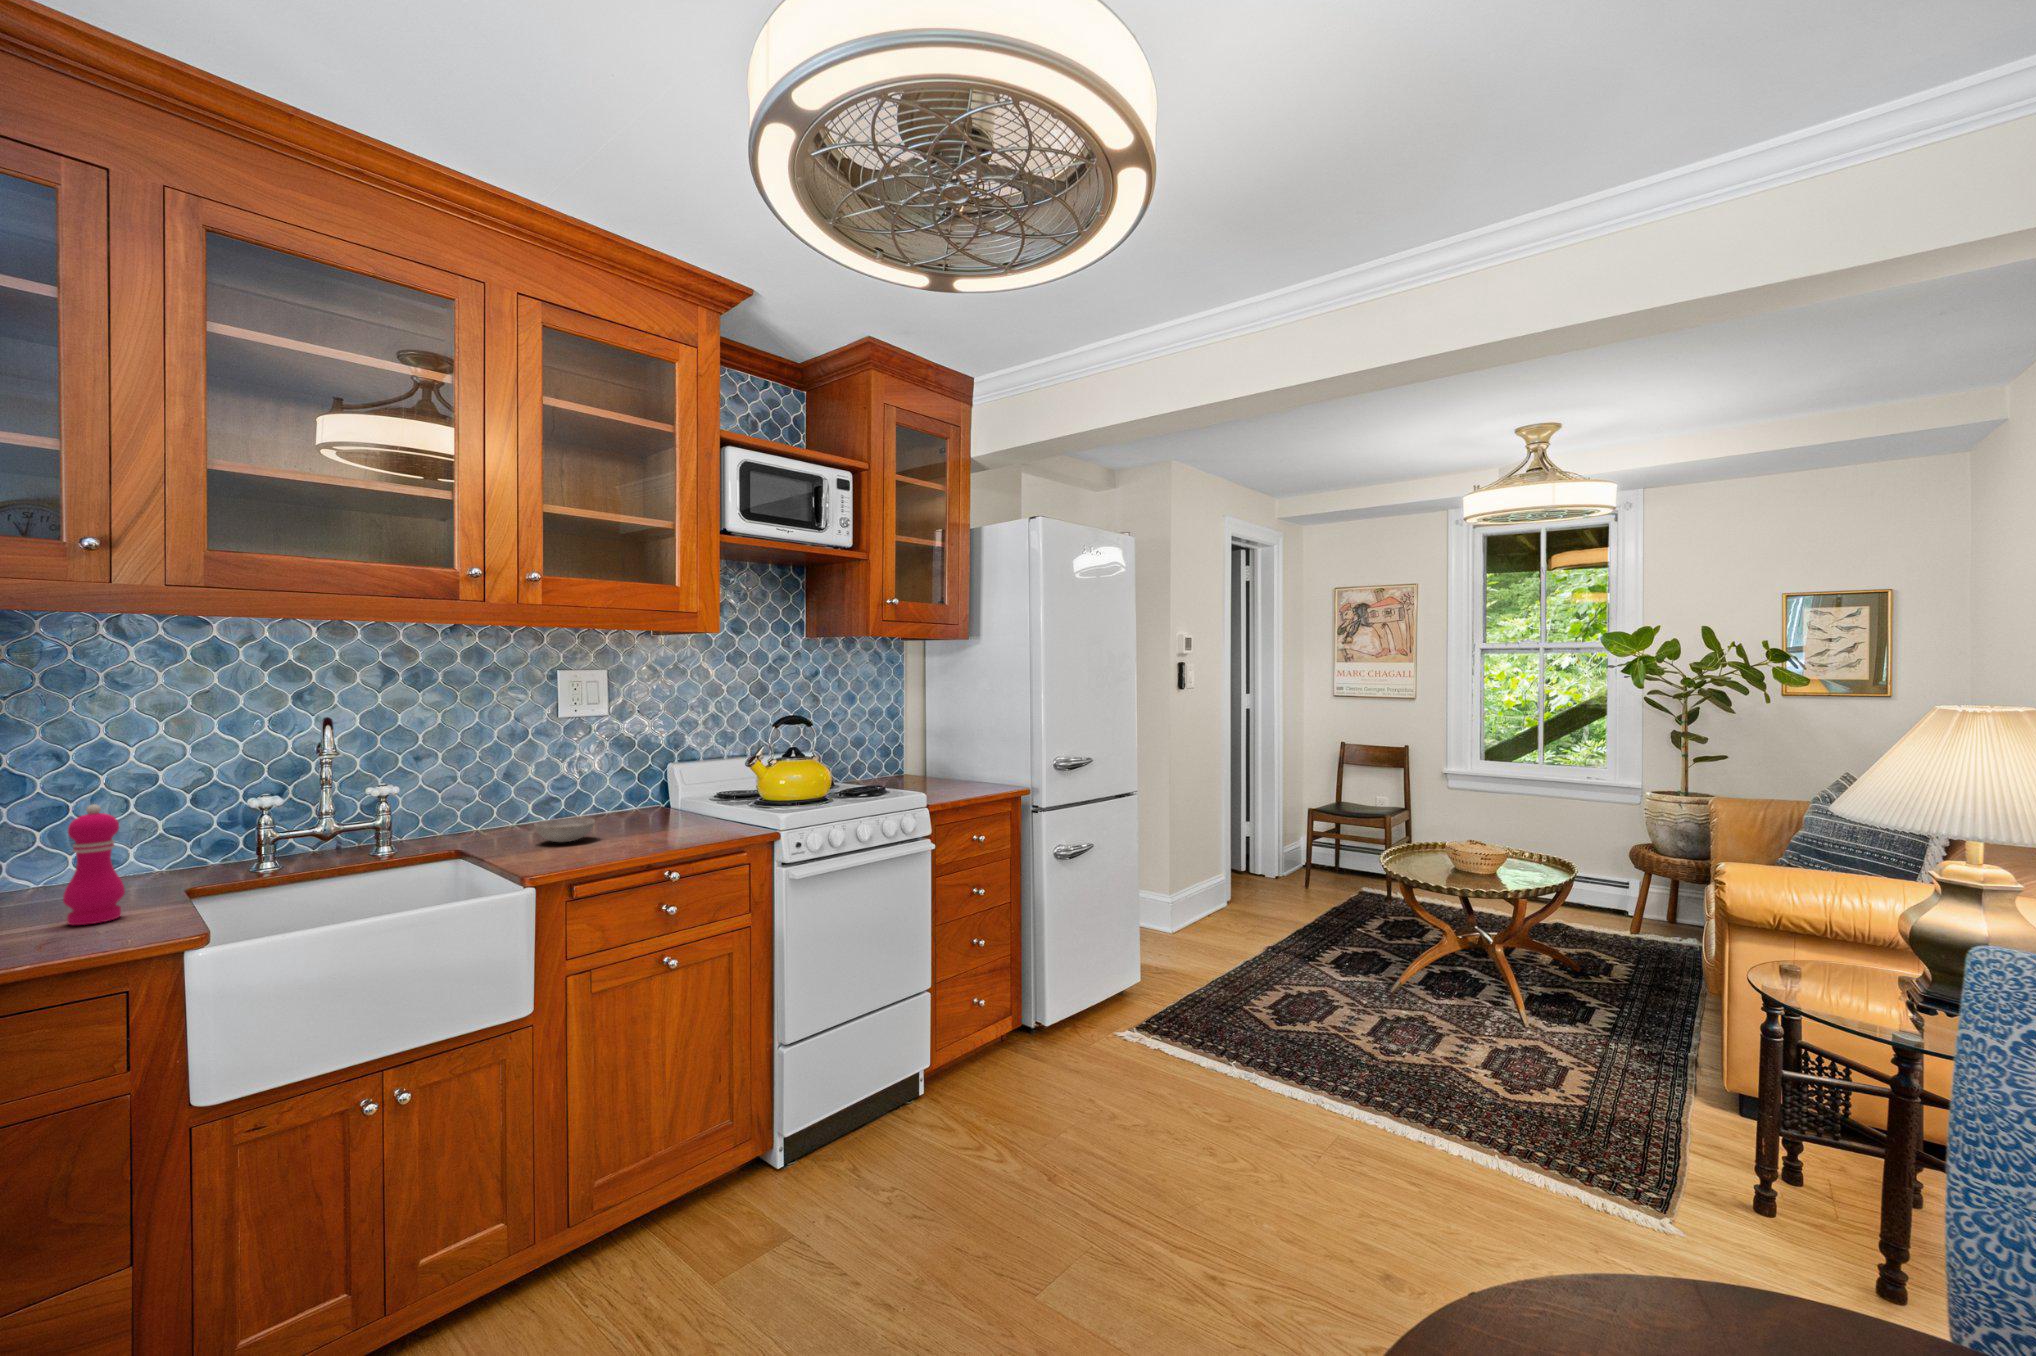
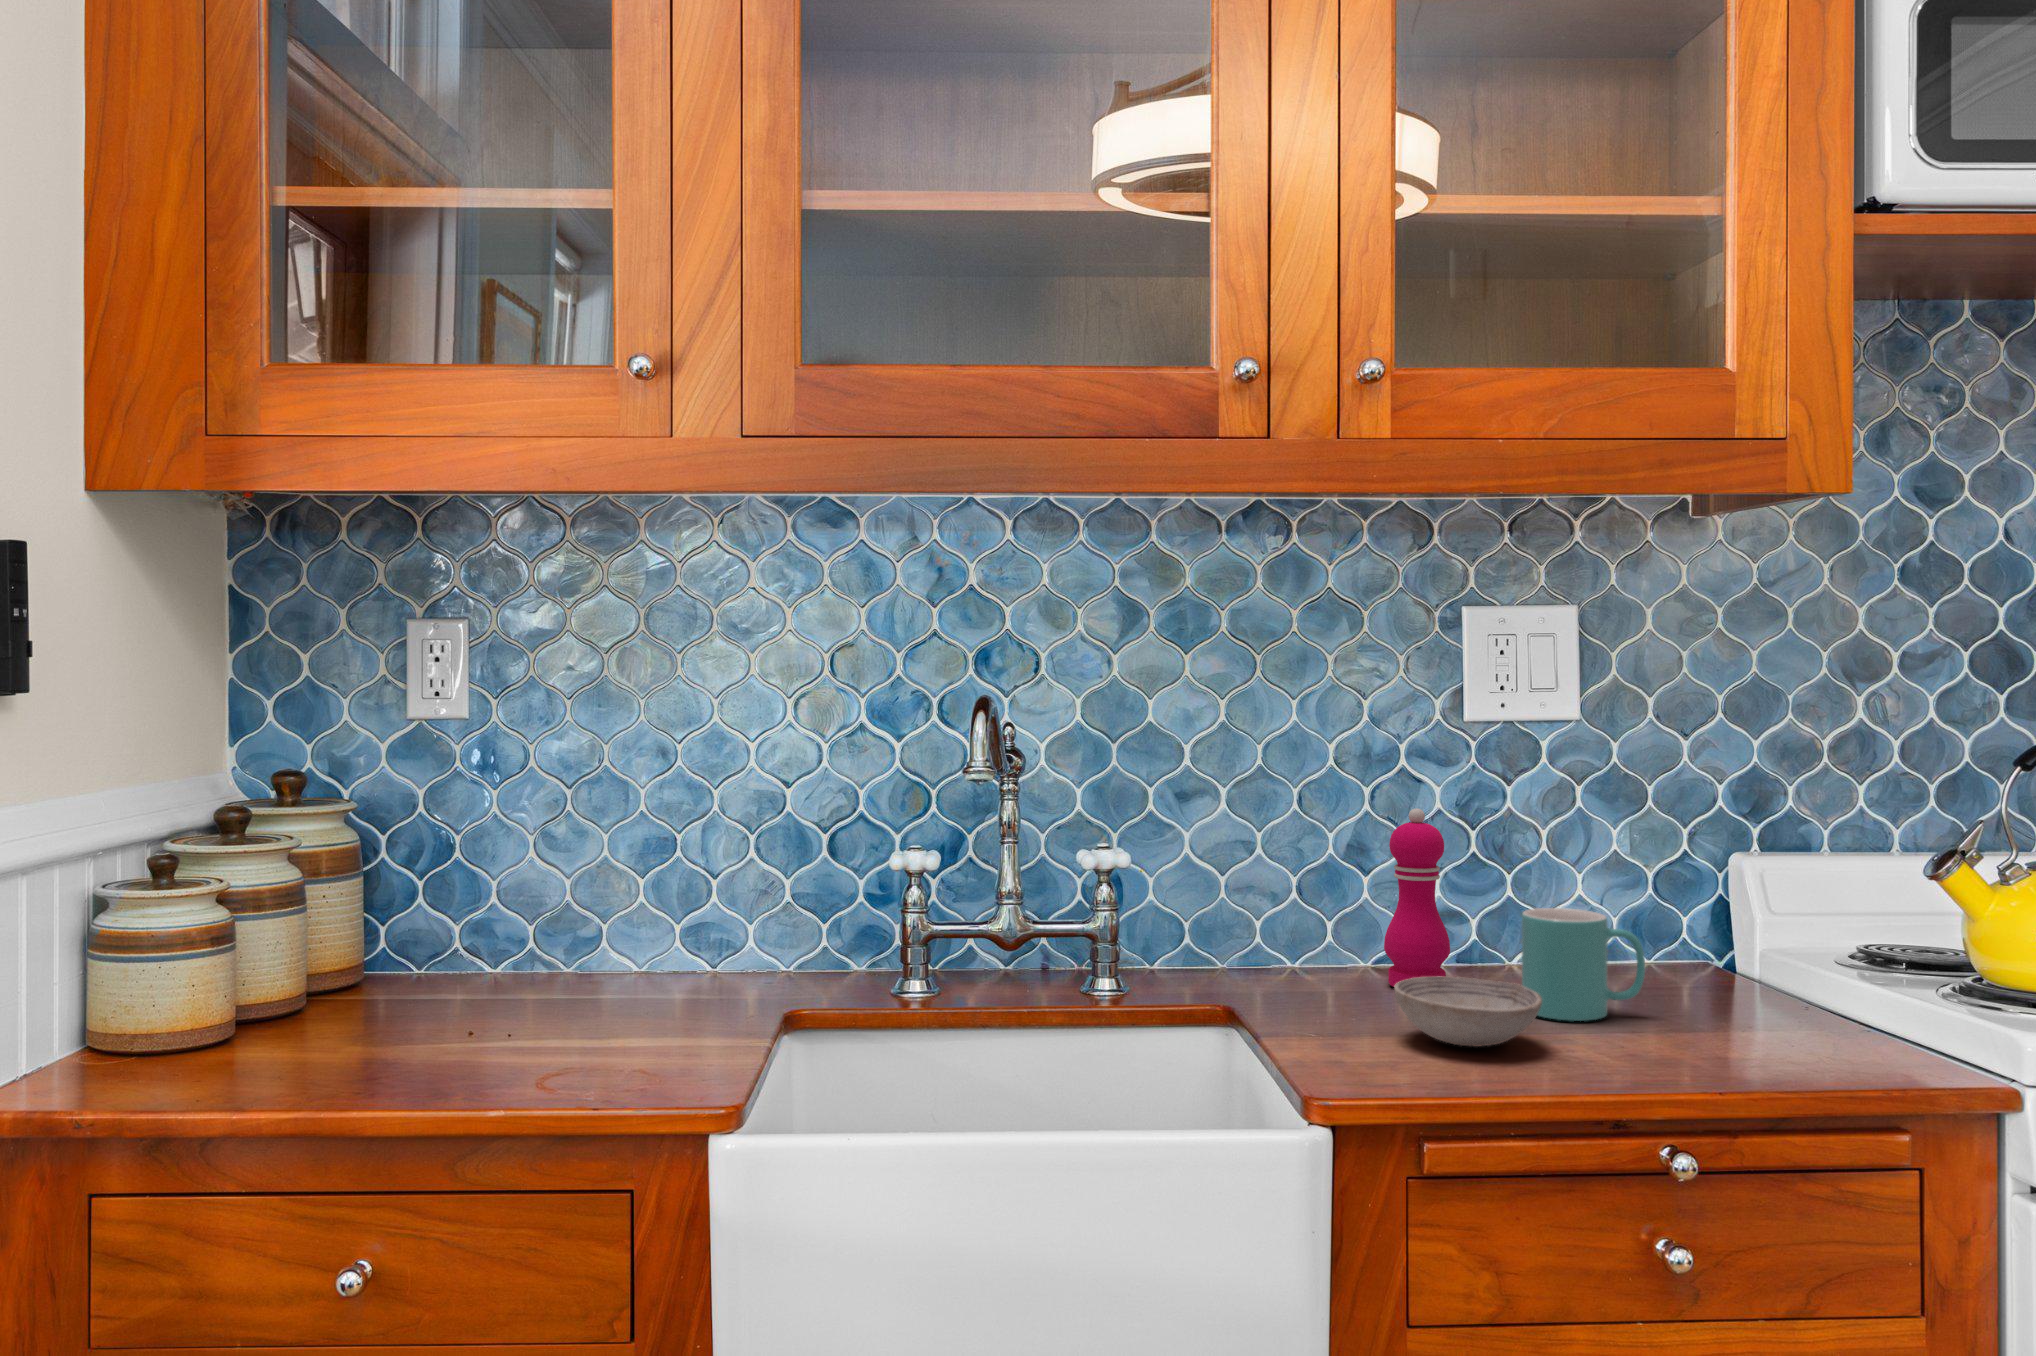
mug: none [586,789,635,831] -> present [1522,908,1645,1021]
pepper mill: present [63,804,125,925] -> present [1384,808,1450,987]

